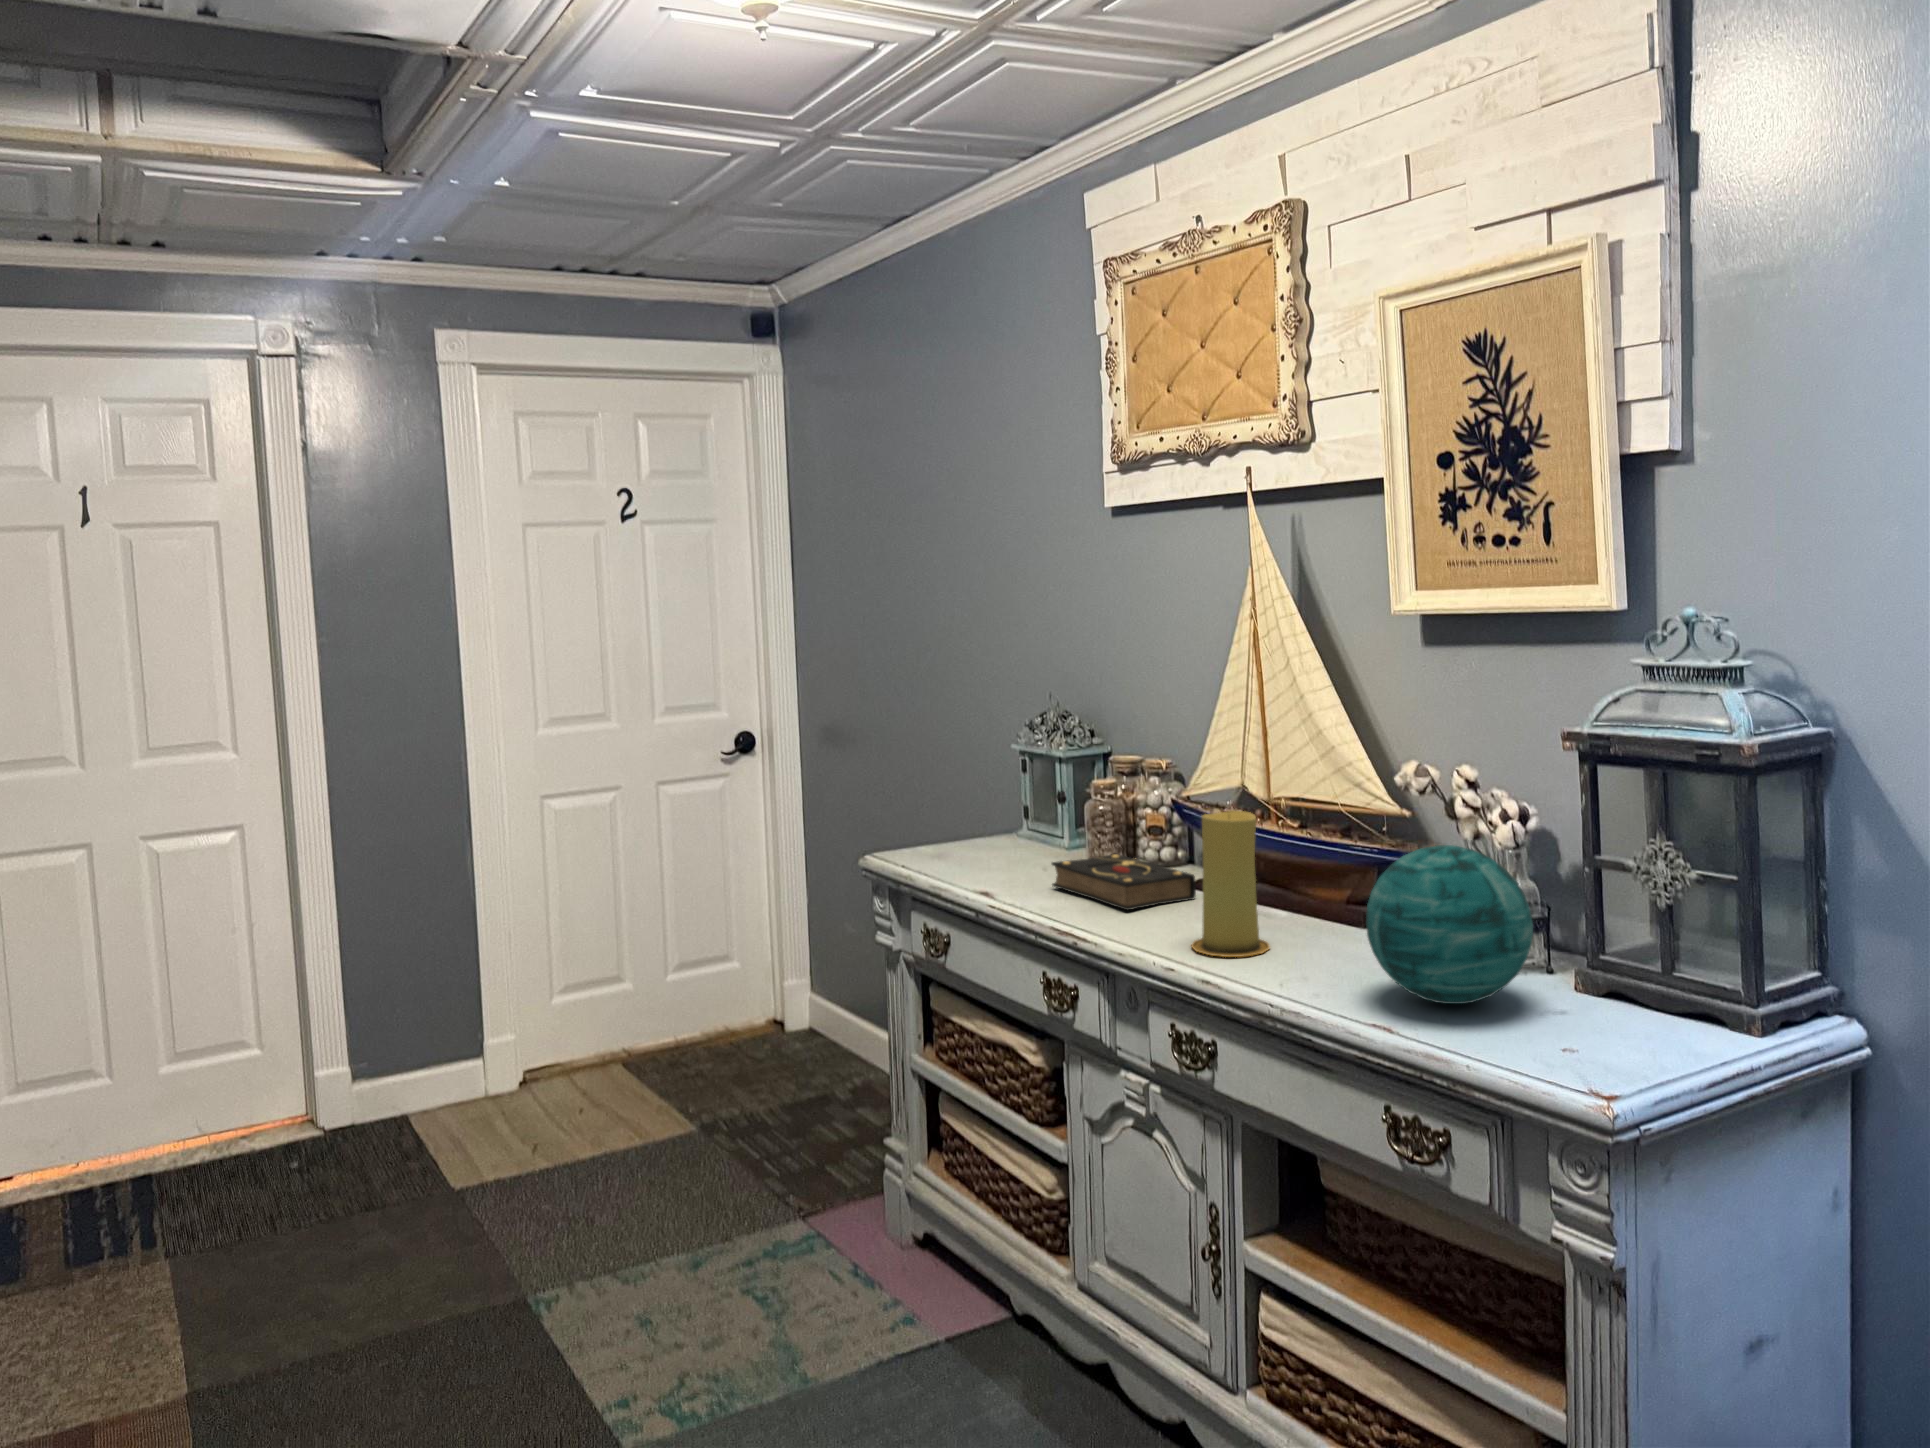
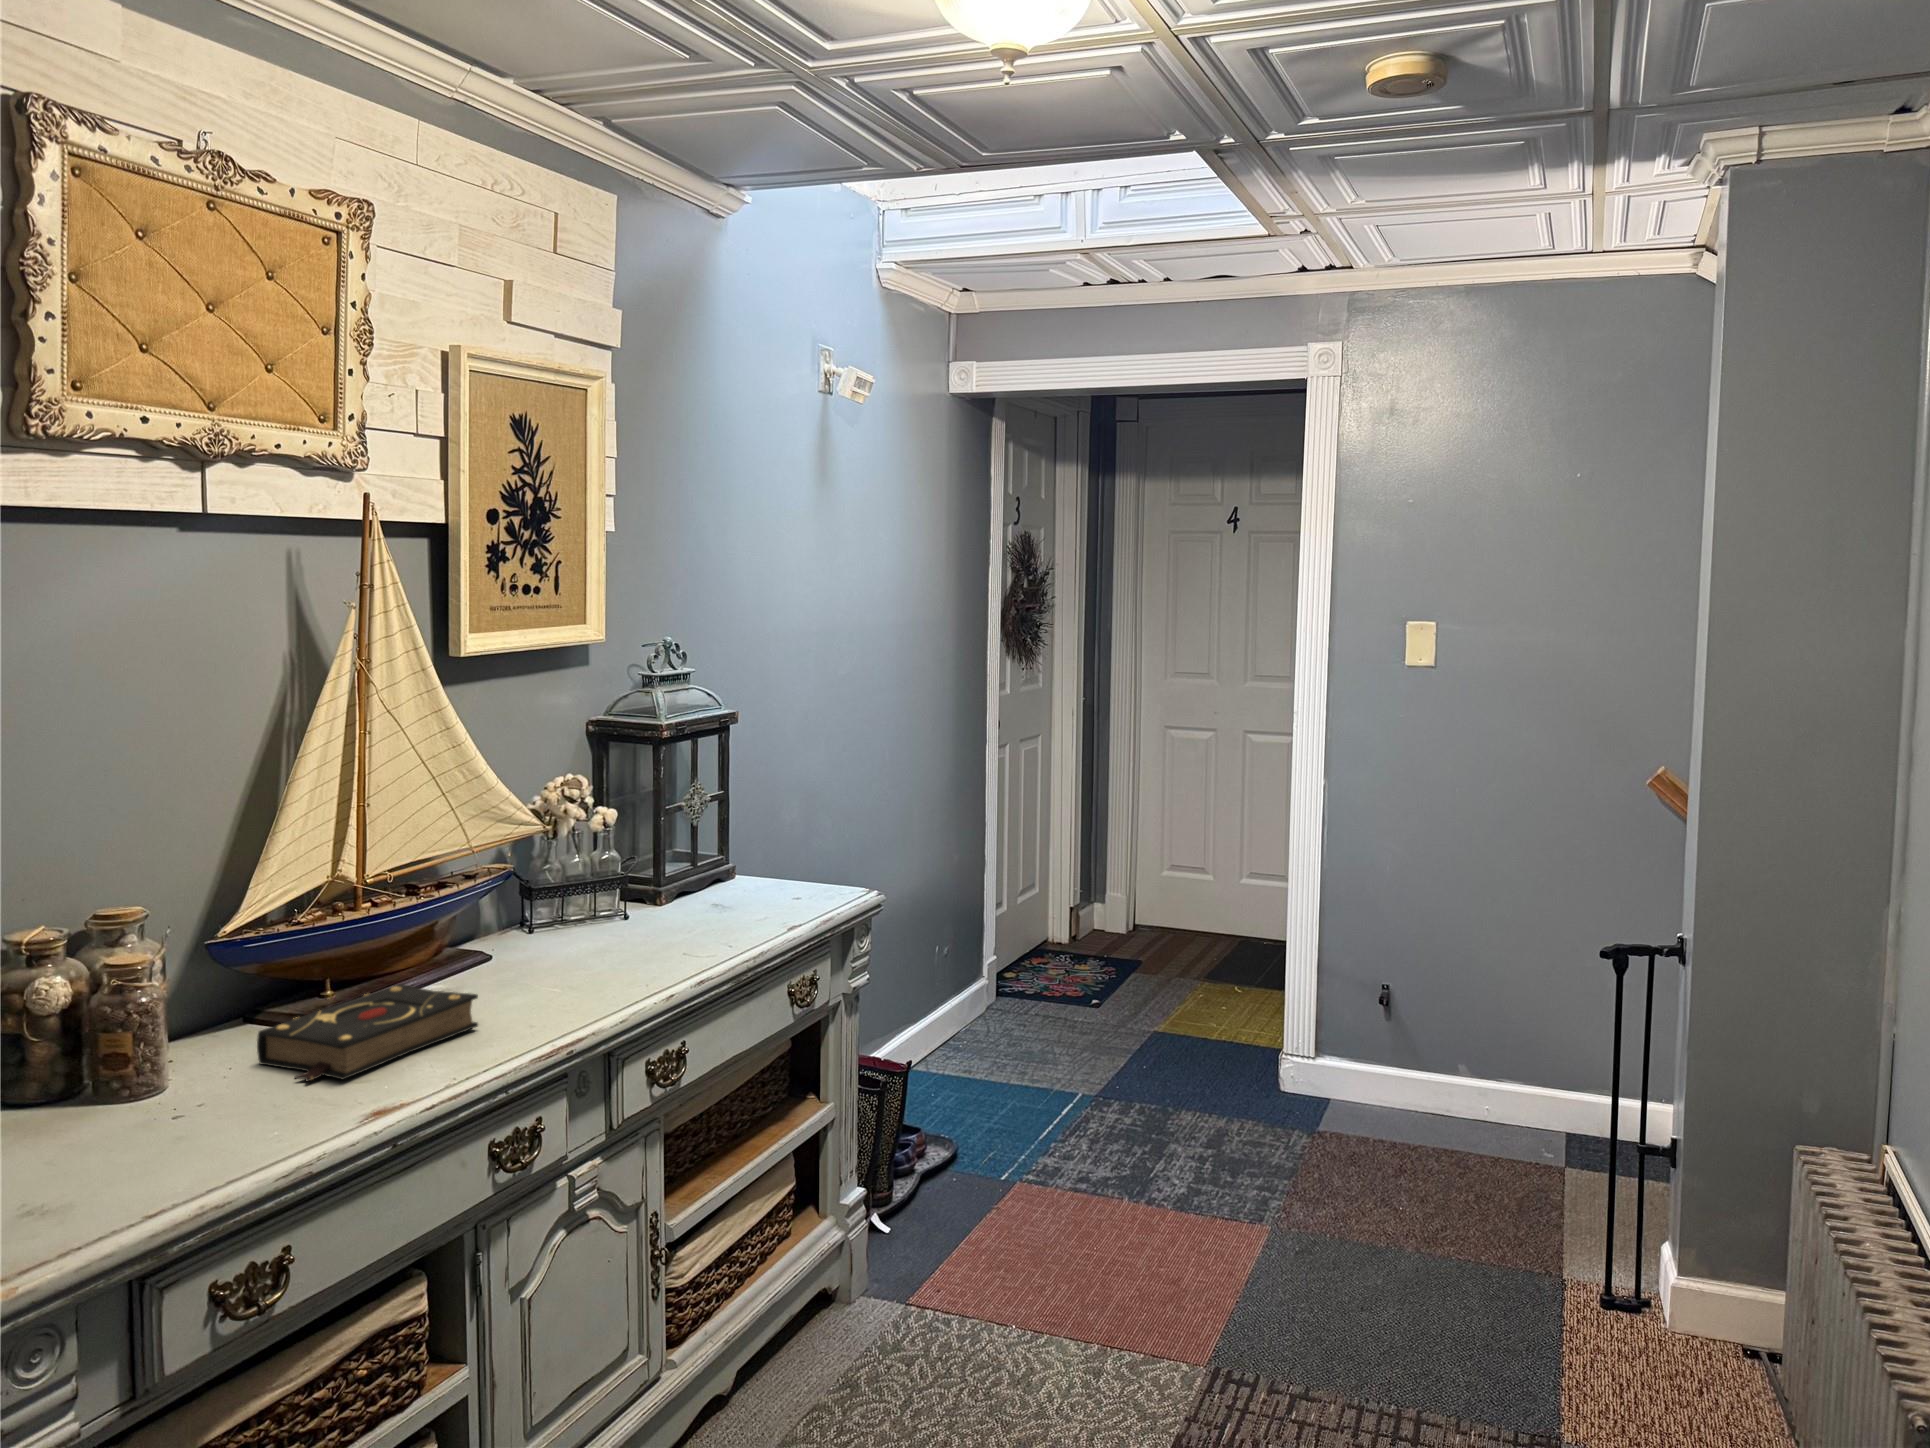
candle: present [1191,811,1270,957] -> none [567,847,645,990]
decorative orb: present [1366,845,1533,1004] -> none [662,809,776,922]

